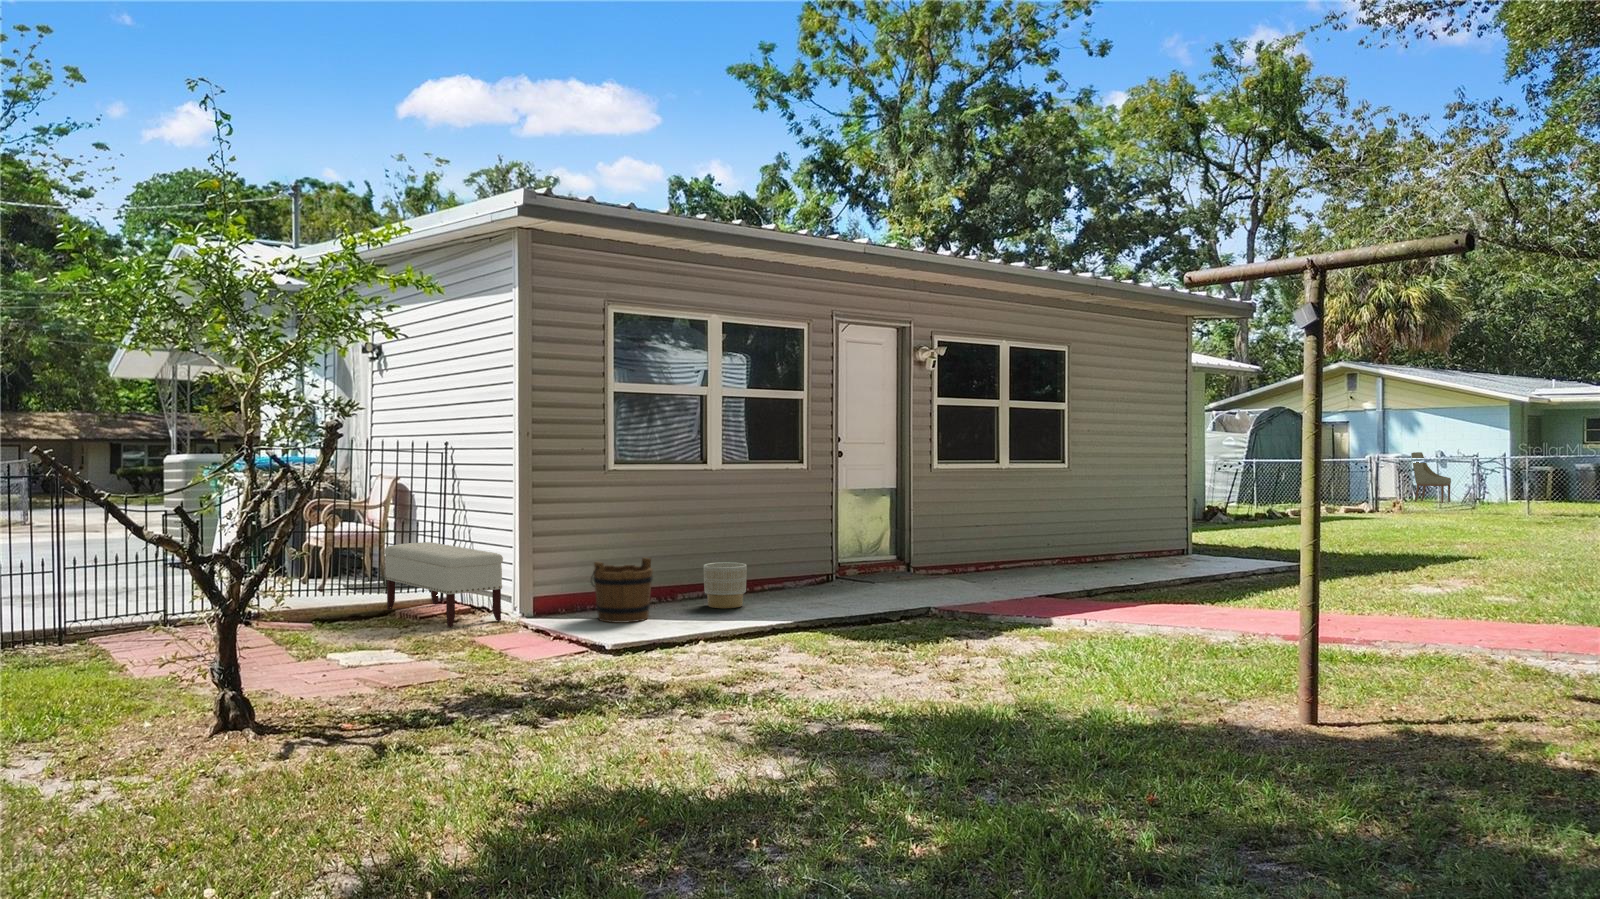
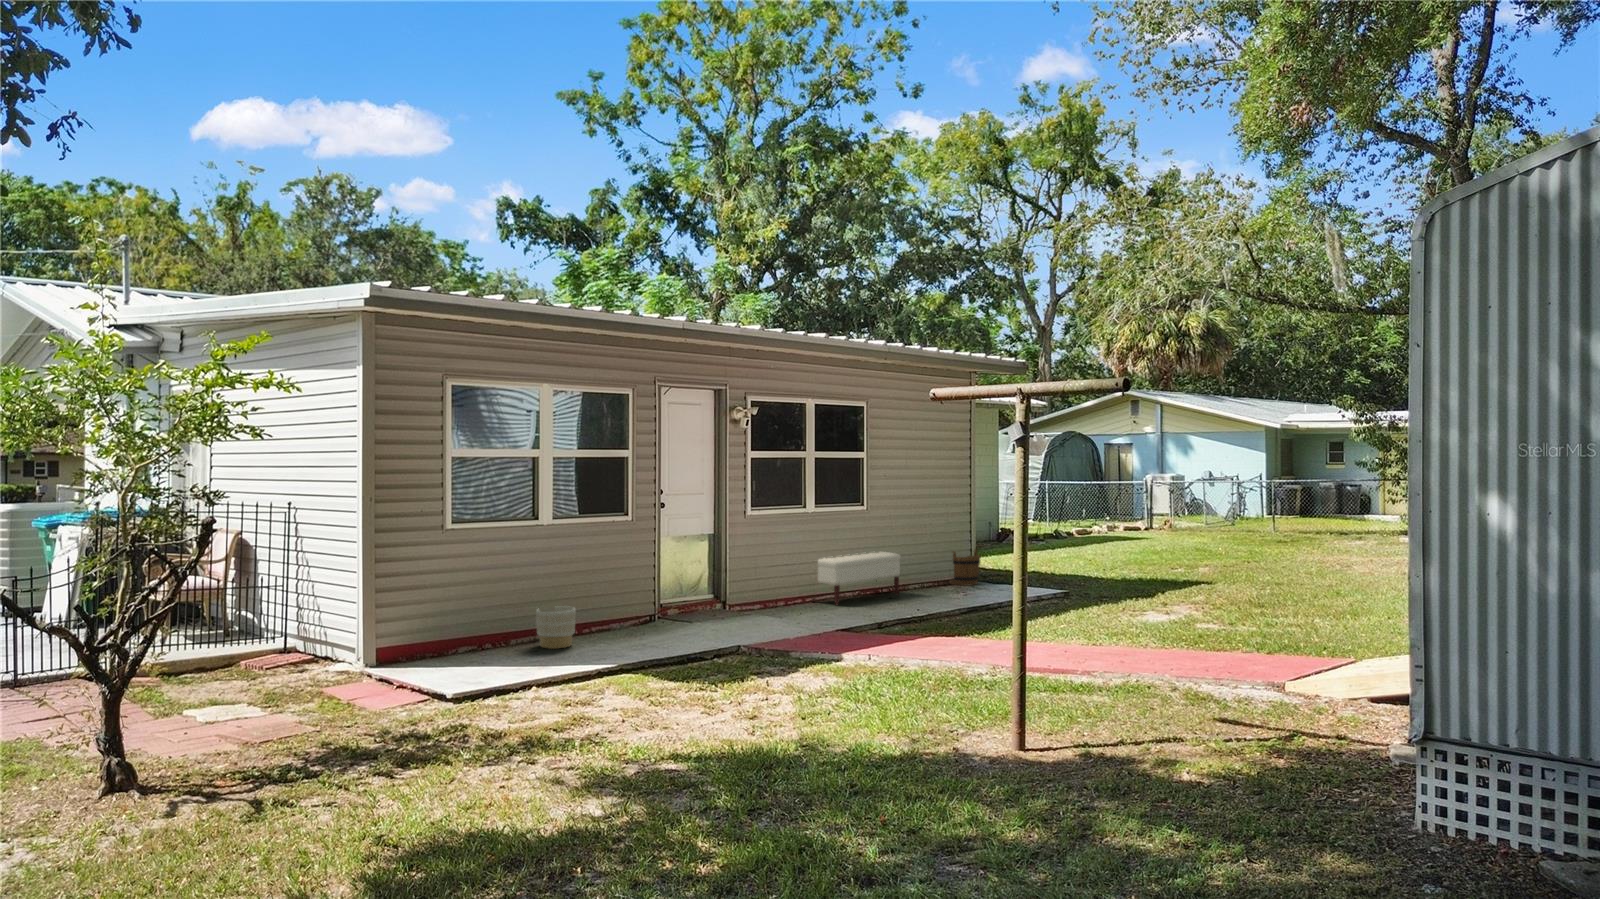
chair: present [1411,452,1451,503] -> none [1170,472,1203,516]
bench: present [385,542,503,627] -> present [811,552,901,605]
bucket: present [591,558,653,623] -> present [950,549,980,586]

